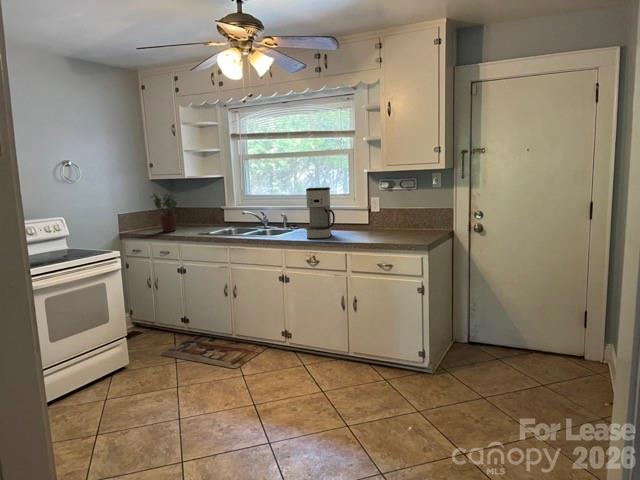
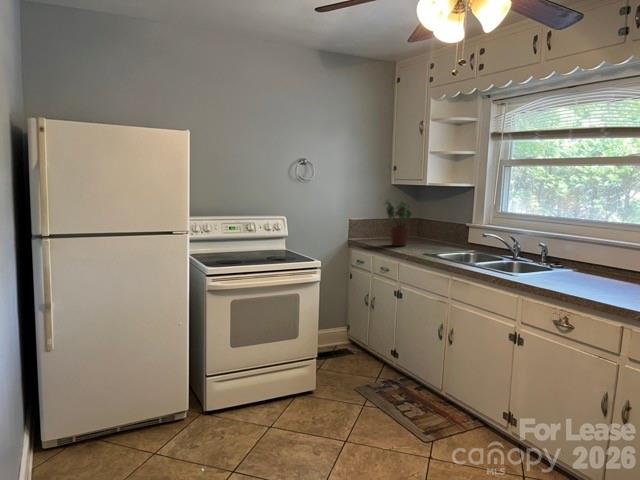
coffee maker: present [306,187,335,239] -> none [562,210,619,293]

